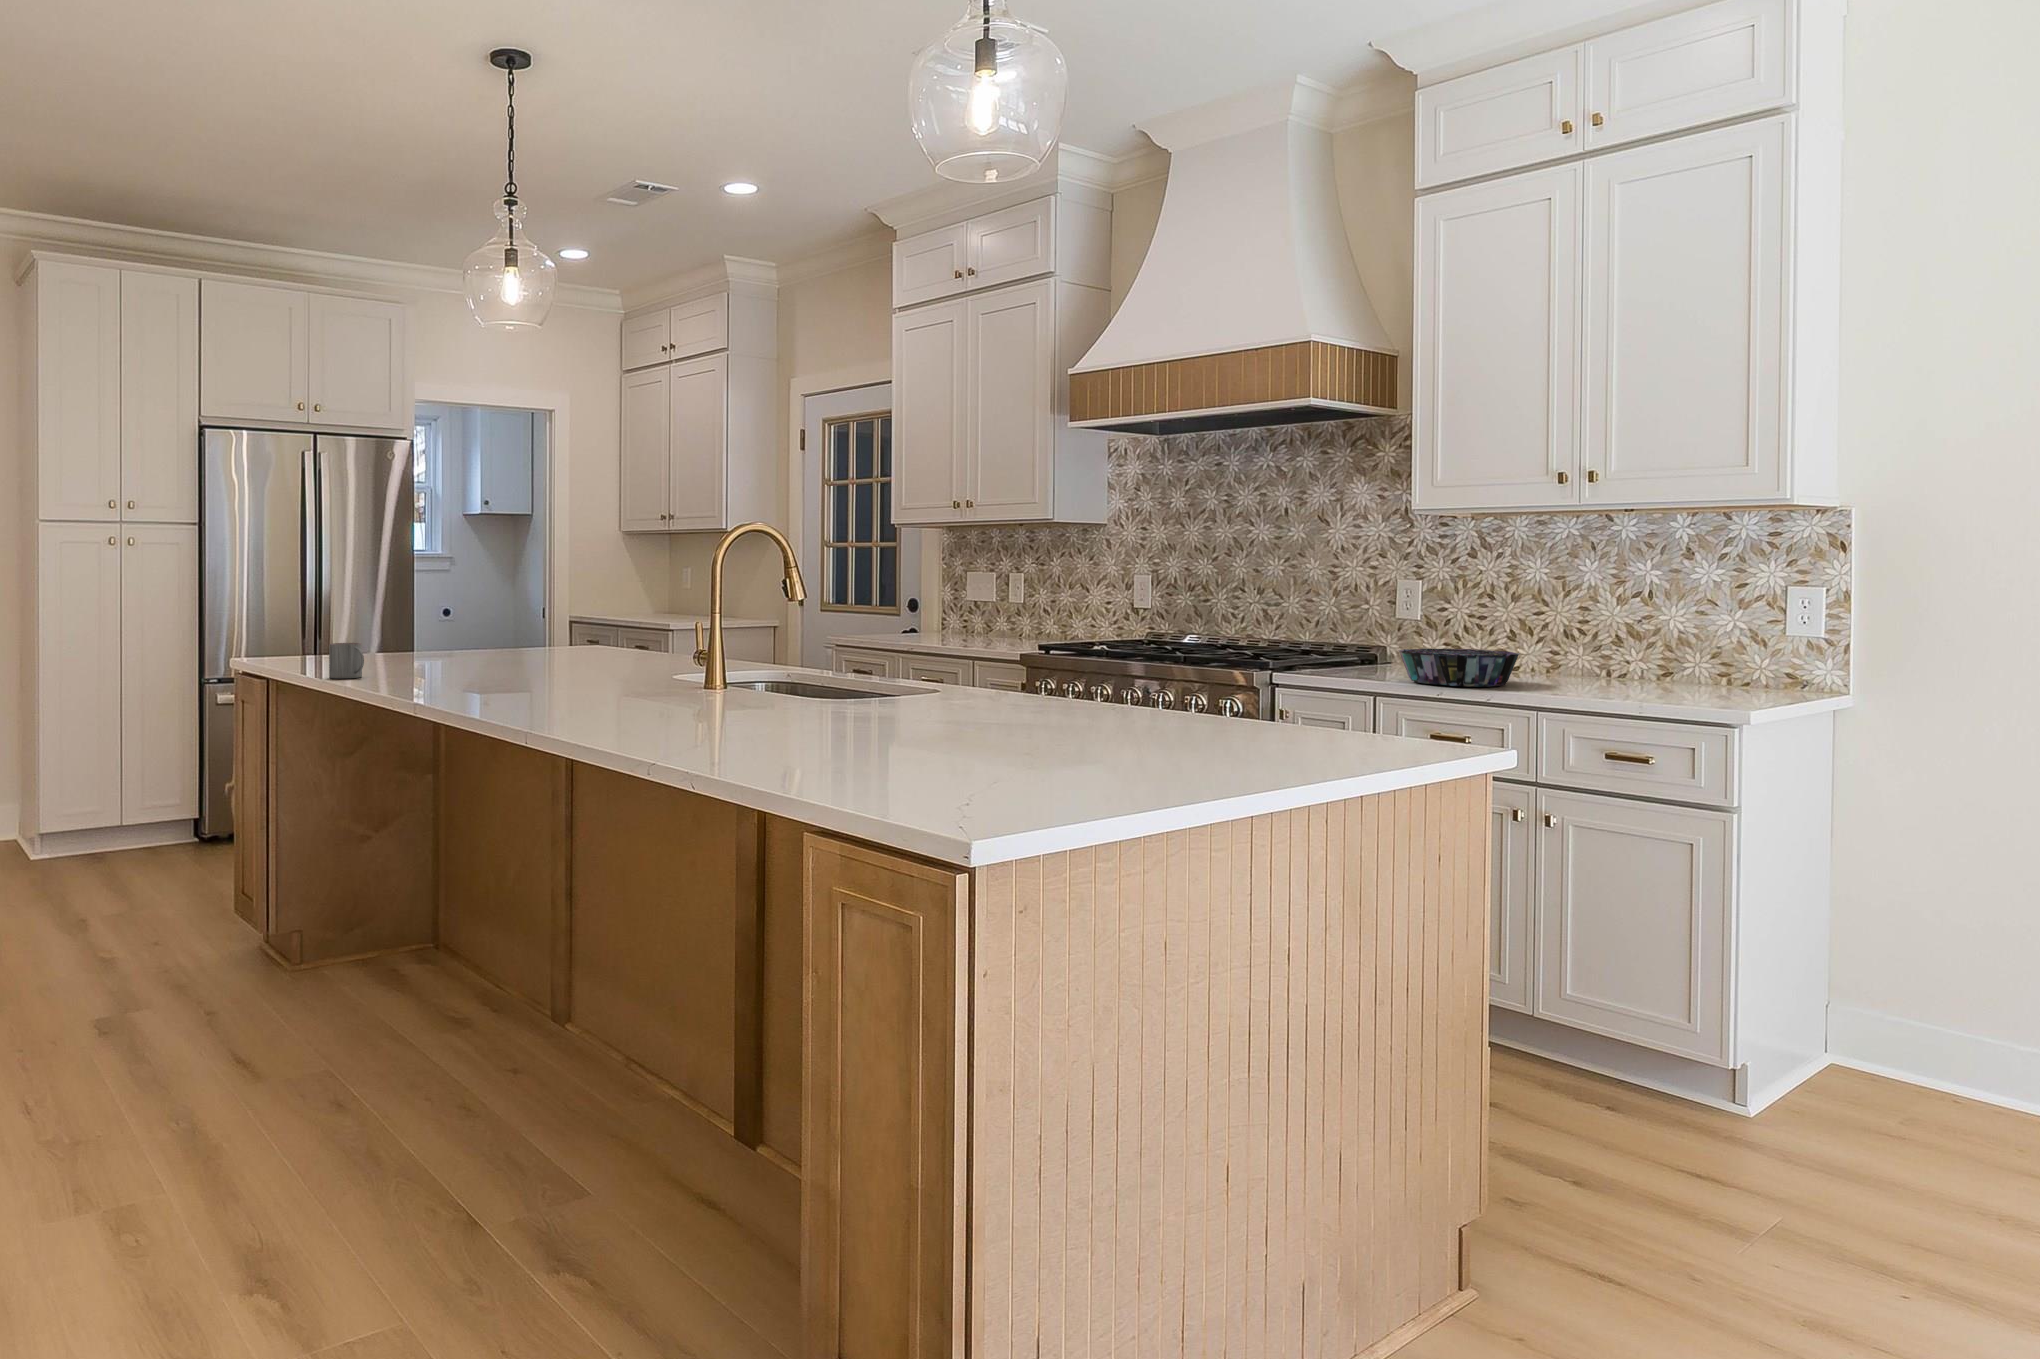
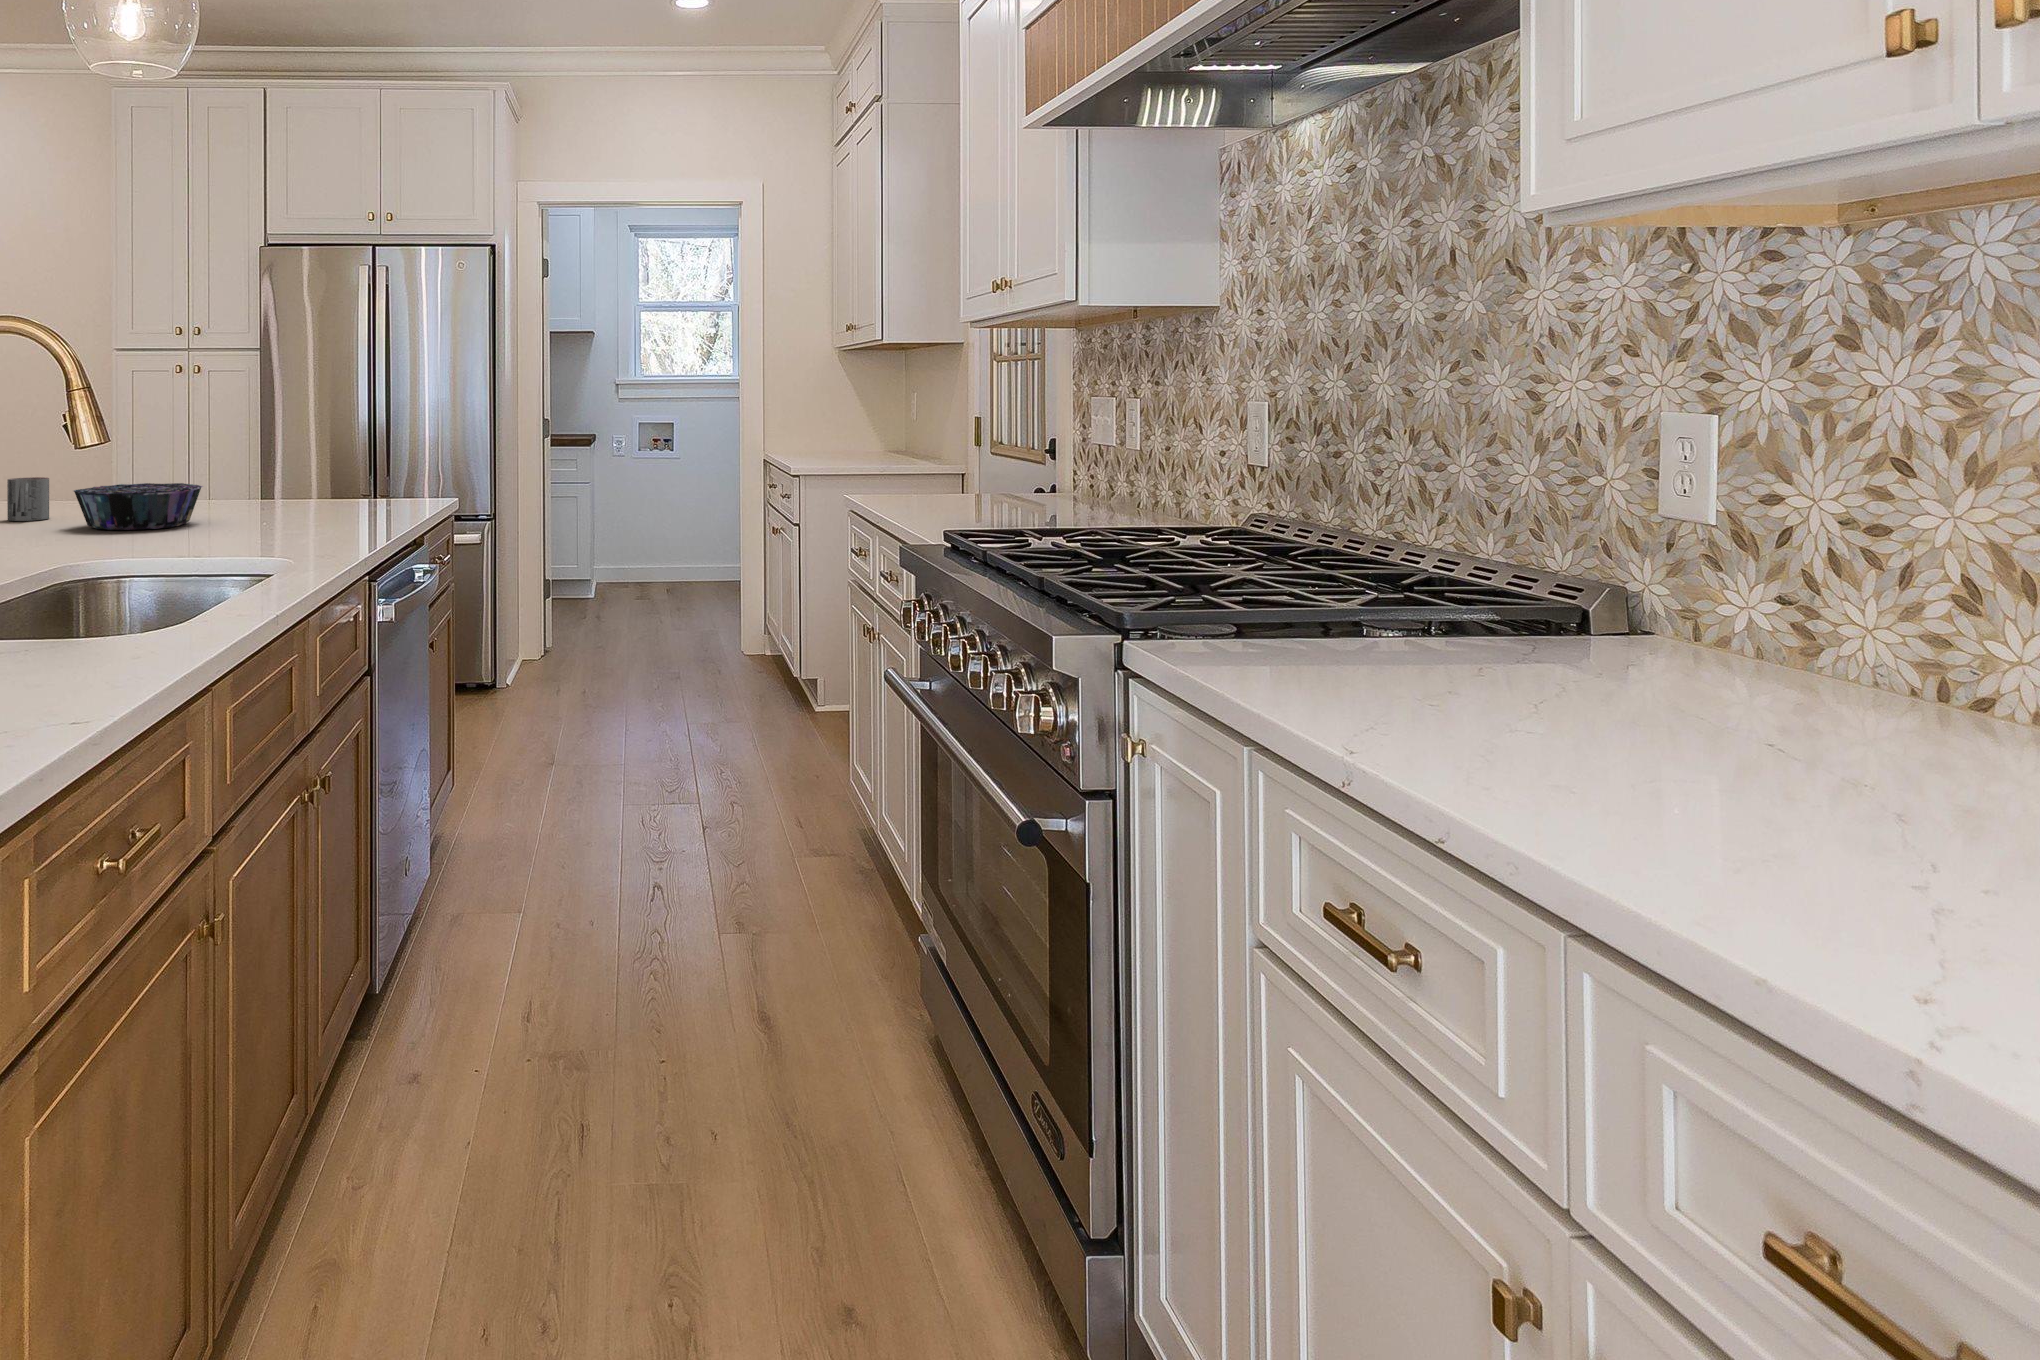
decorative bowl: present [1398,648,1520,687] -> present [74,483,203,530]

